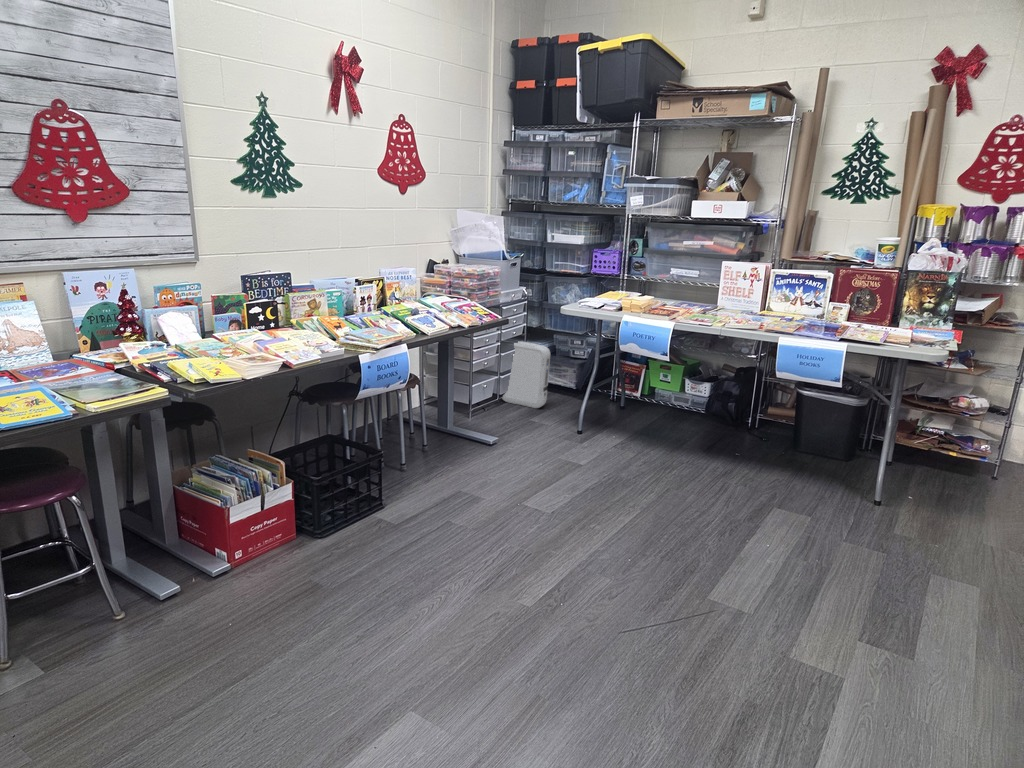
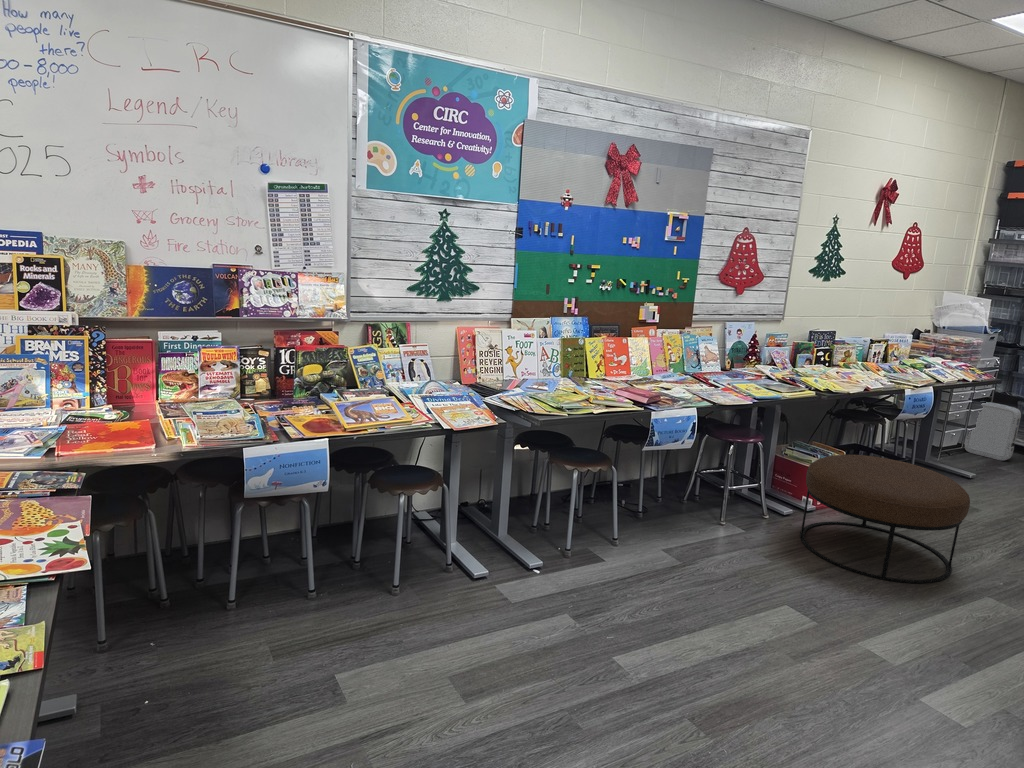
ottoman: none [132,484,396,736] -> present [800,455,970,583]

